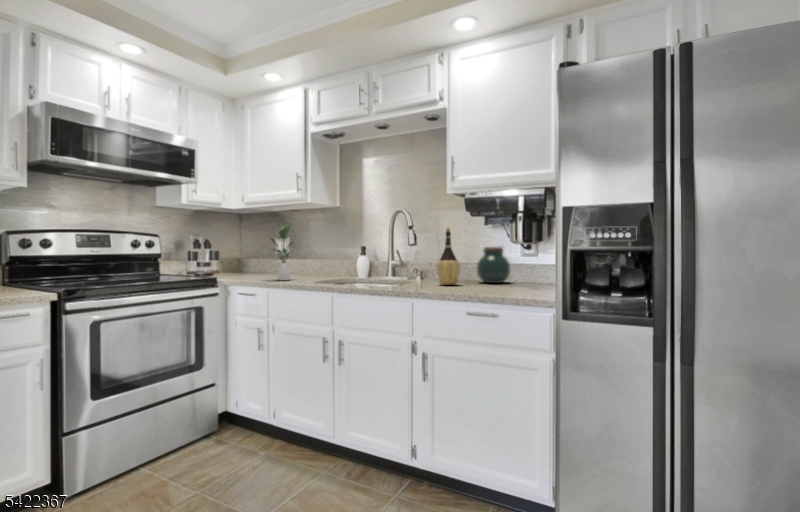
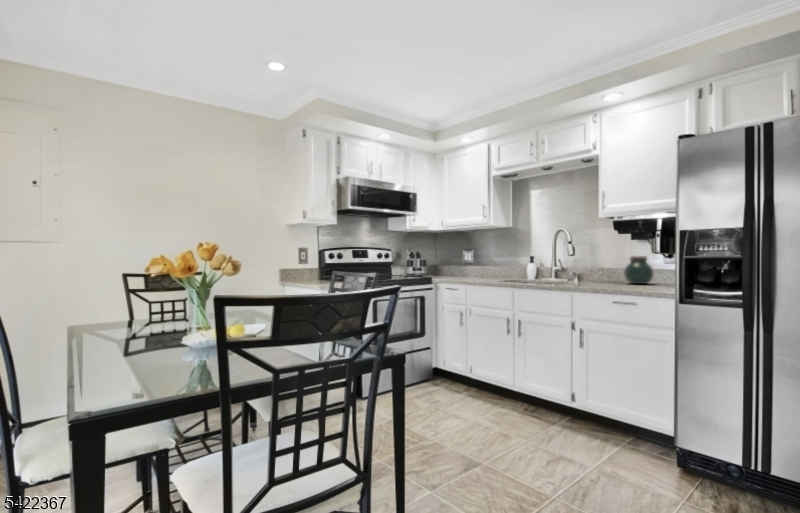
potted plant: present [270,223,296,280] -> none [464,240,485,280]
wine bottle: present [437,228,460,285] -> none [591,243,609,284]

